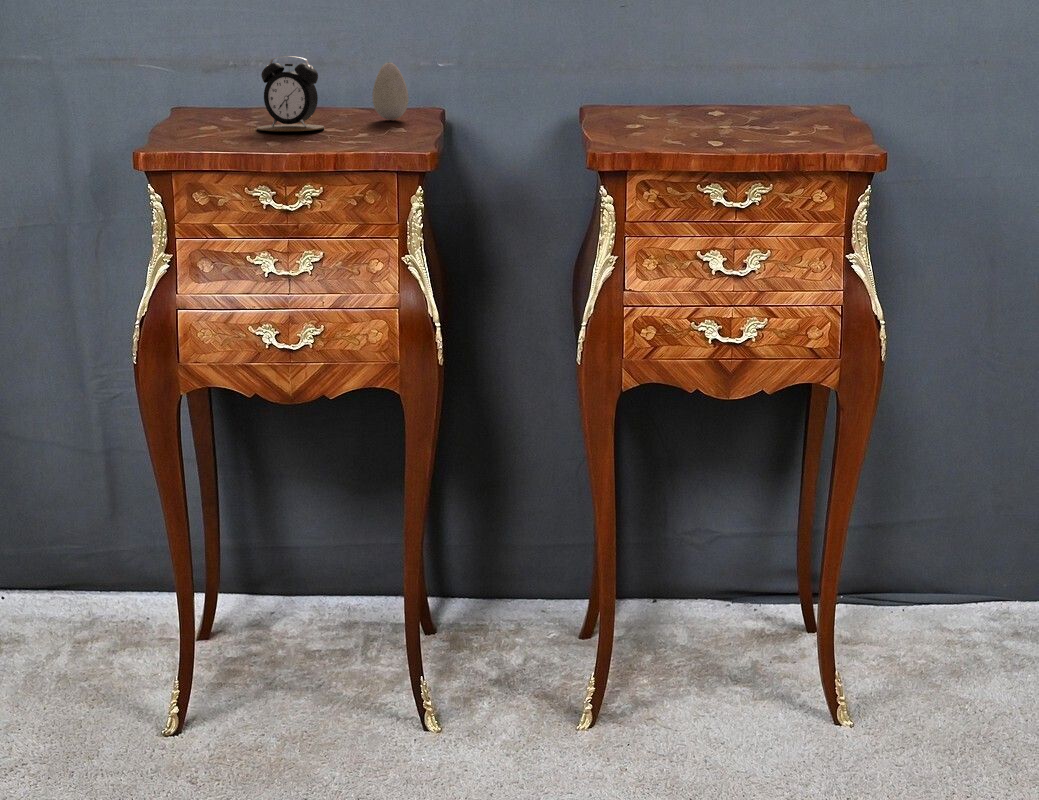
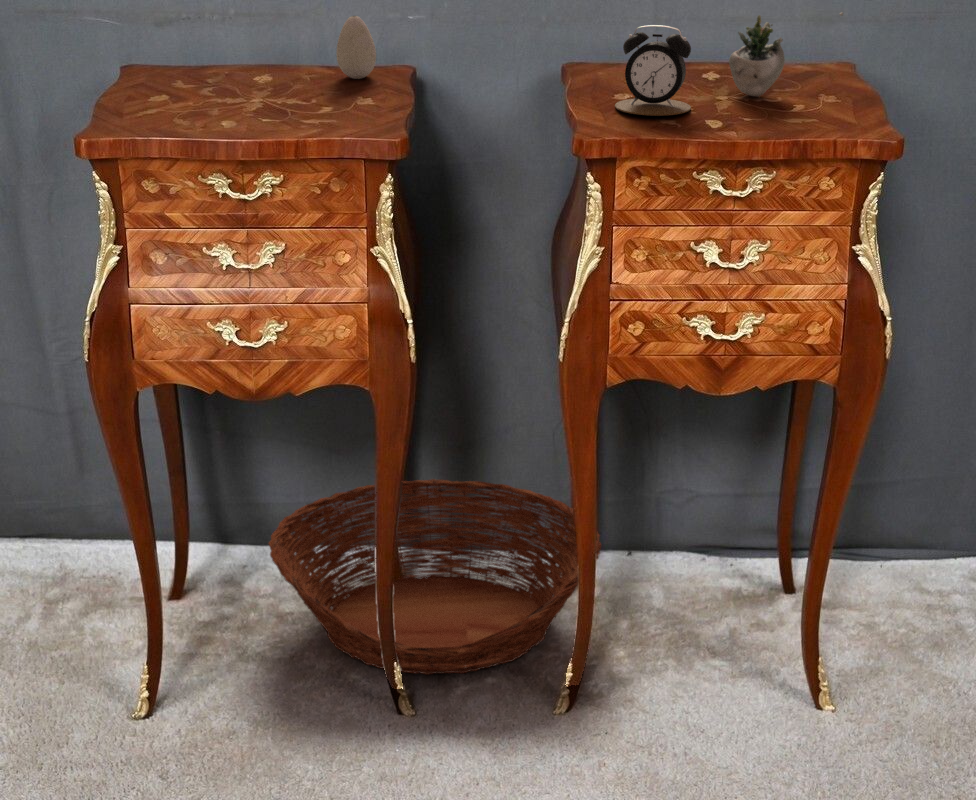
succulent plant: none [729,48,829,127] -> present [729,12,843,96]
alarm clock: present [257,56,324,131] -> present [615,25,691,116]
basket: none [298,521,623,697] -> present [269,479,601,674]

